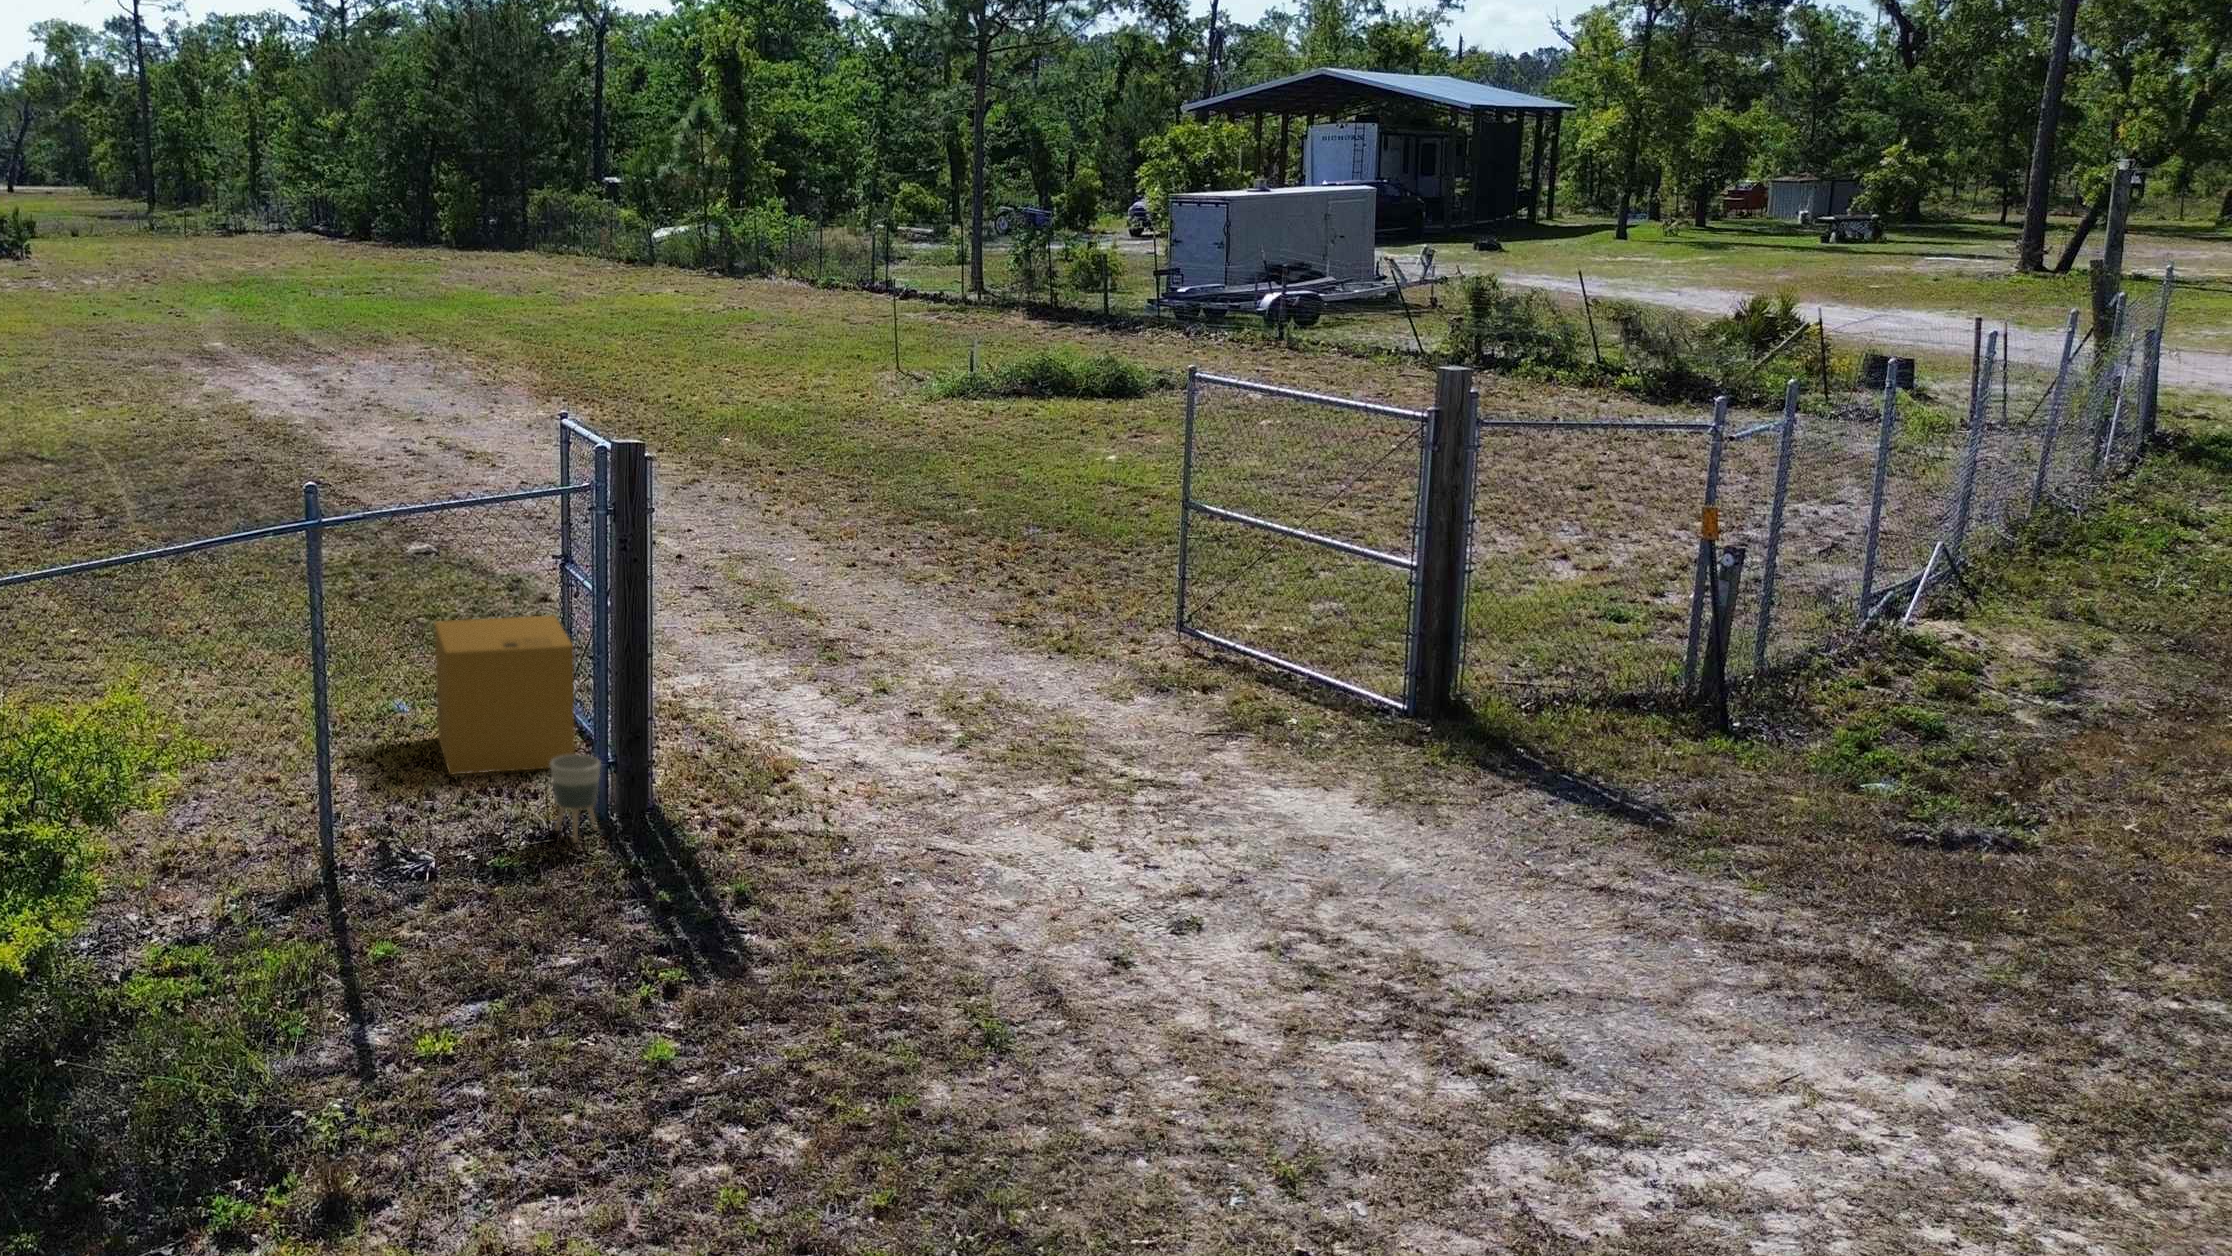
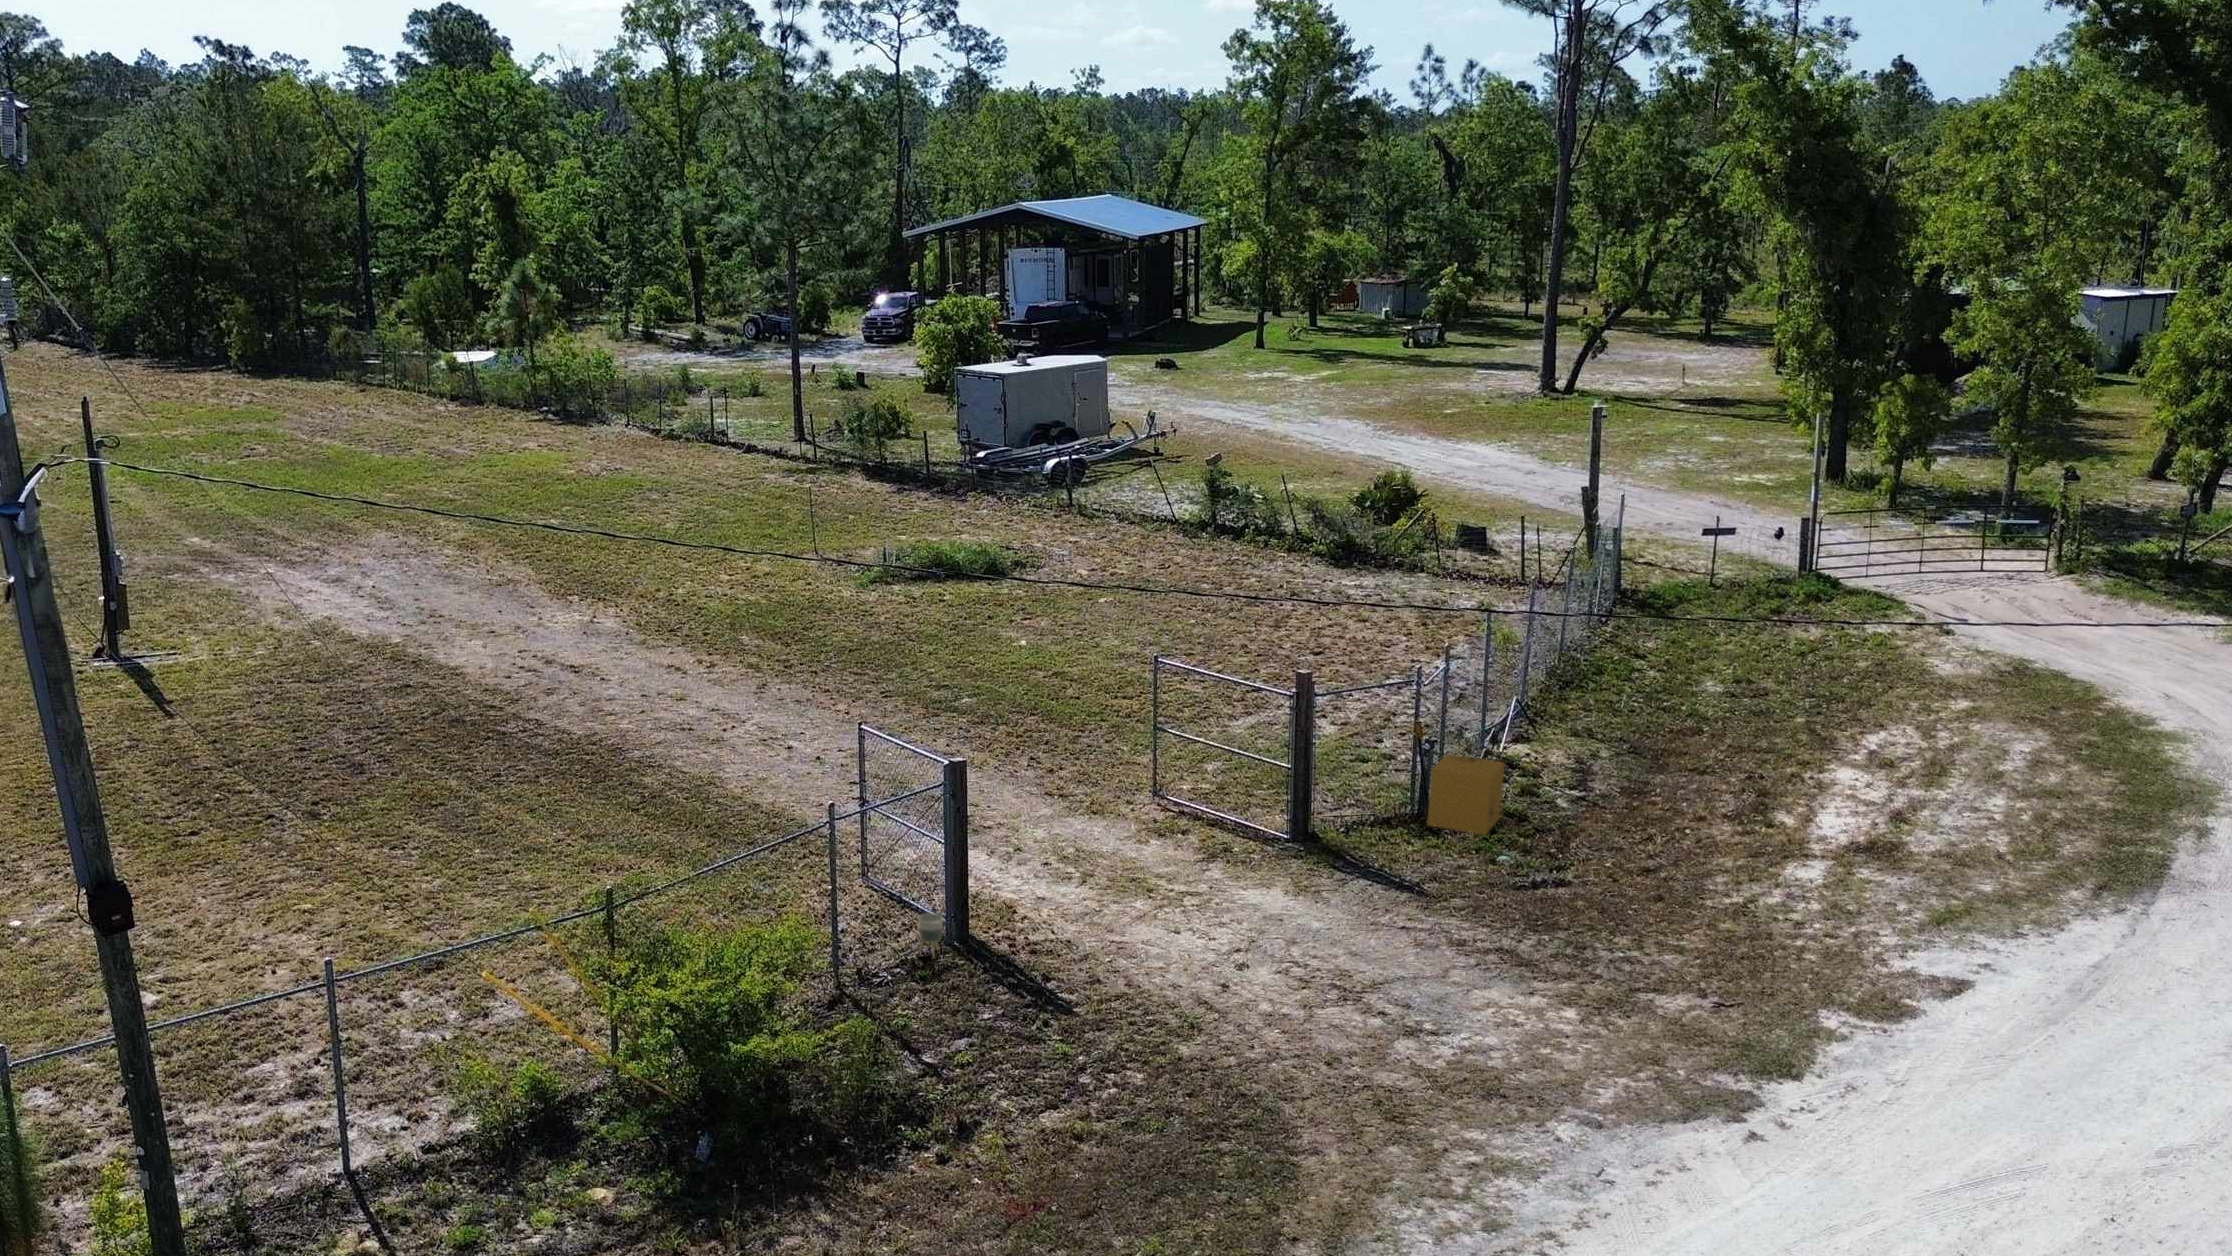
cardboard box: present [435,615,575,775] -> present [1427,754,1504,835]

